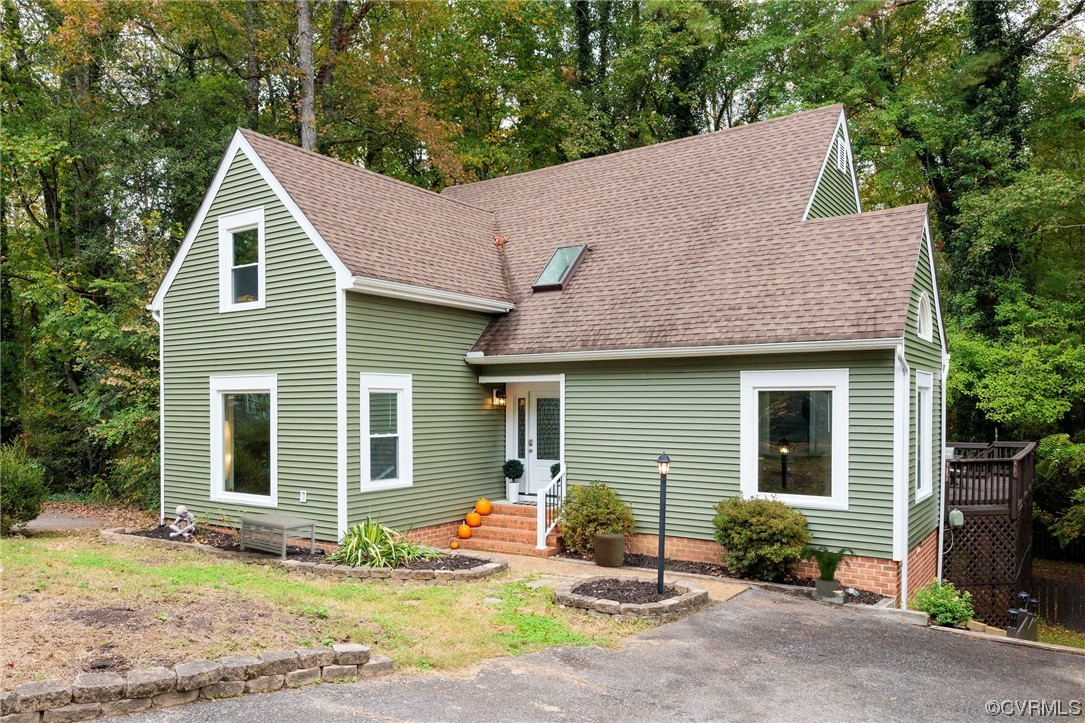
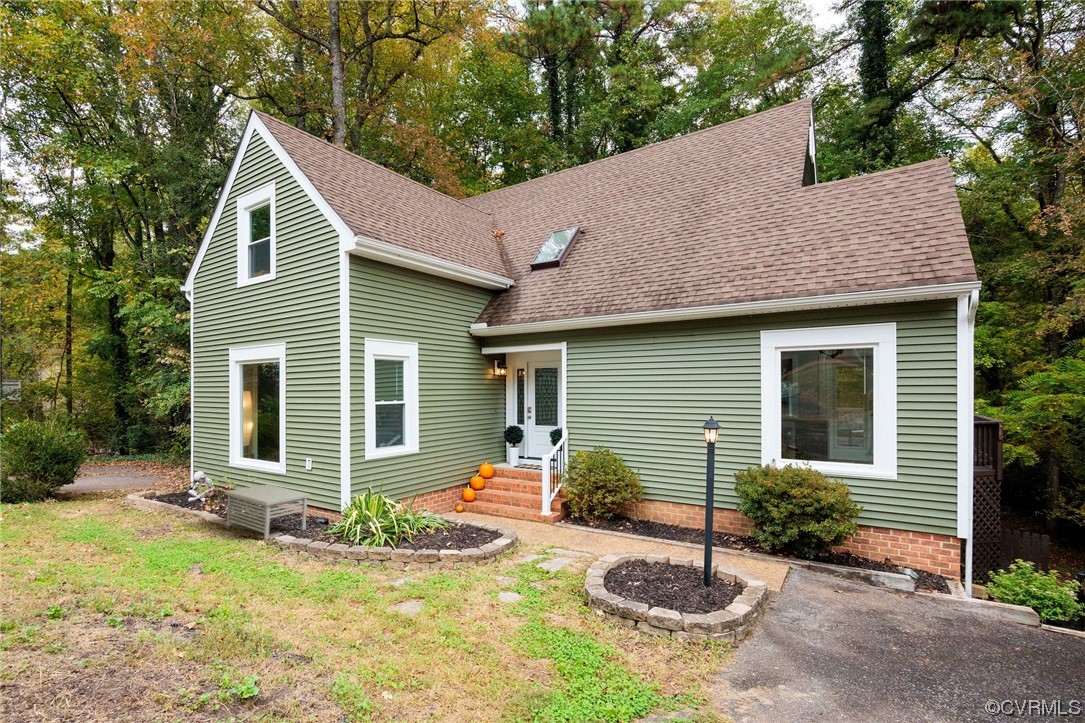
woven basket: present [594,533,625,567] -> none [603,500,636,538]
potted plant: present [800,546,858,597] -> none [846,519,915,580]

